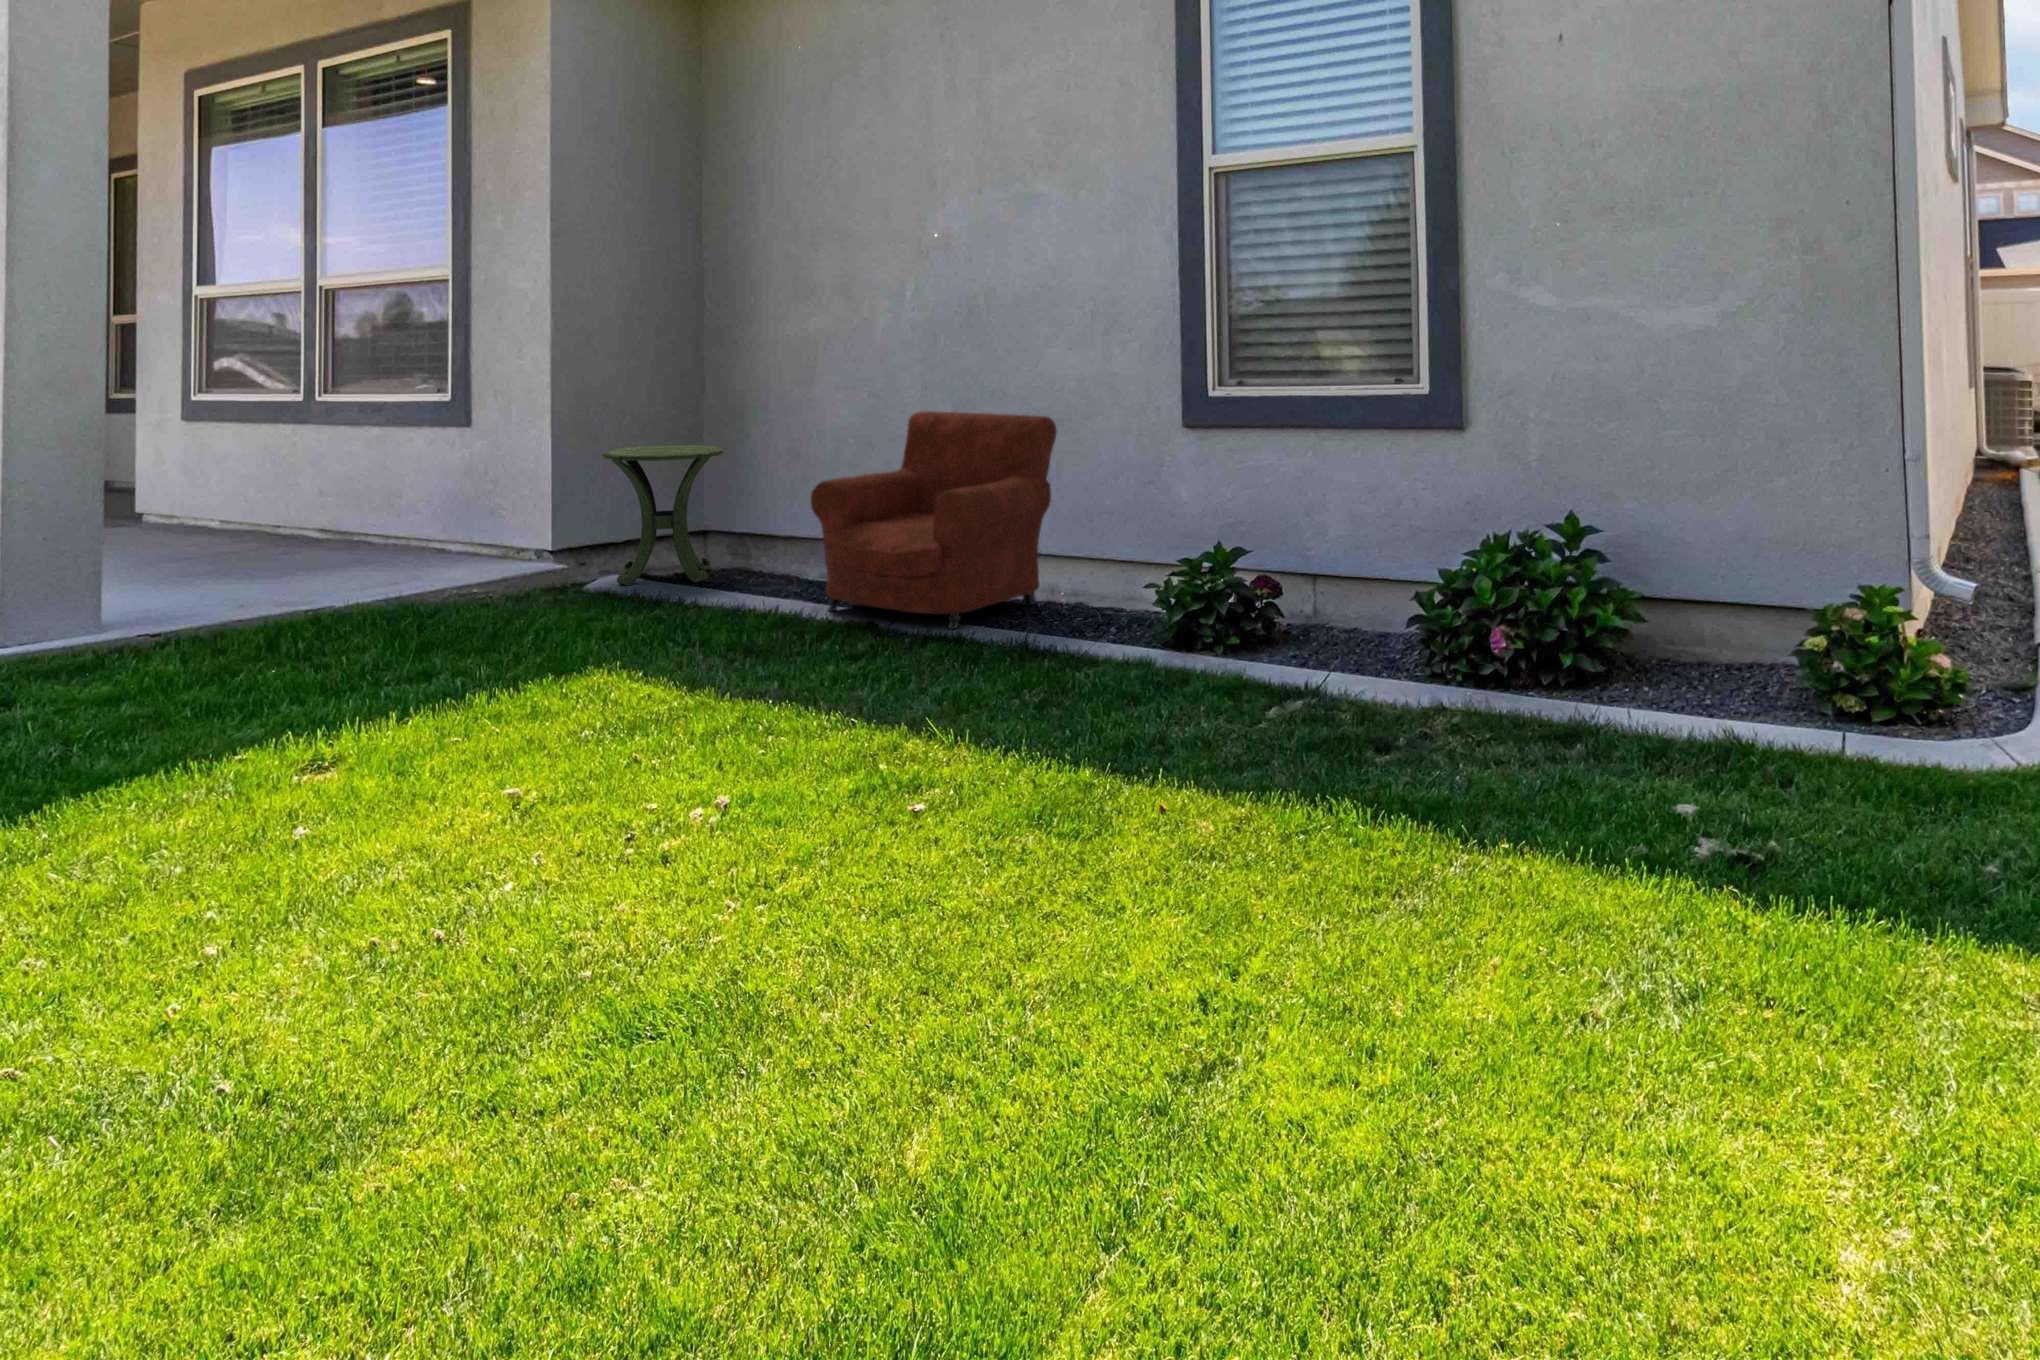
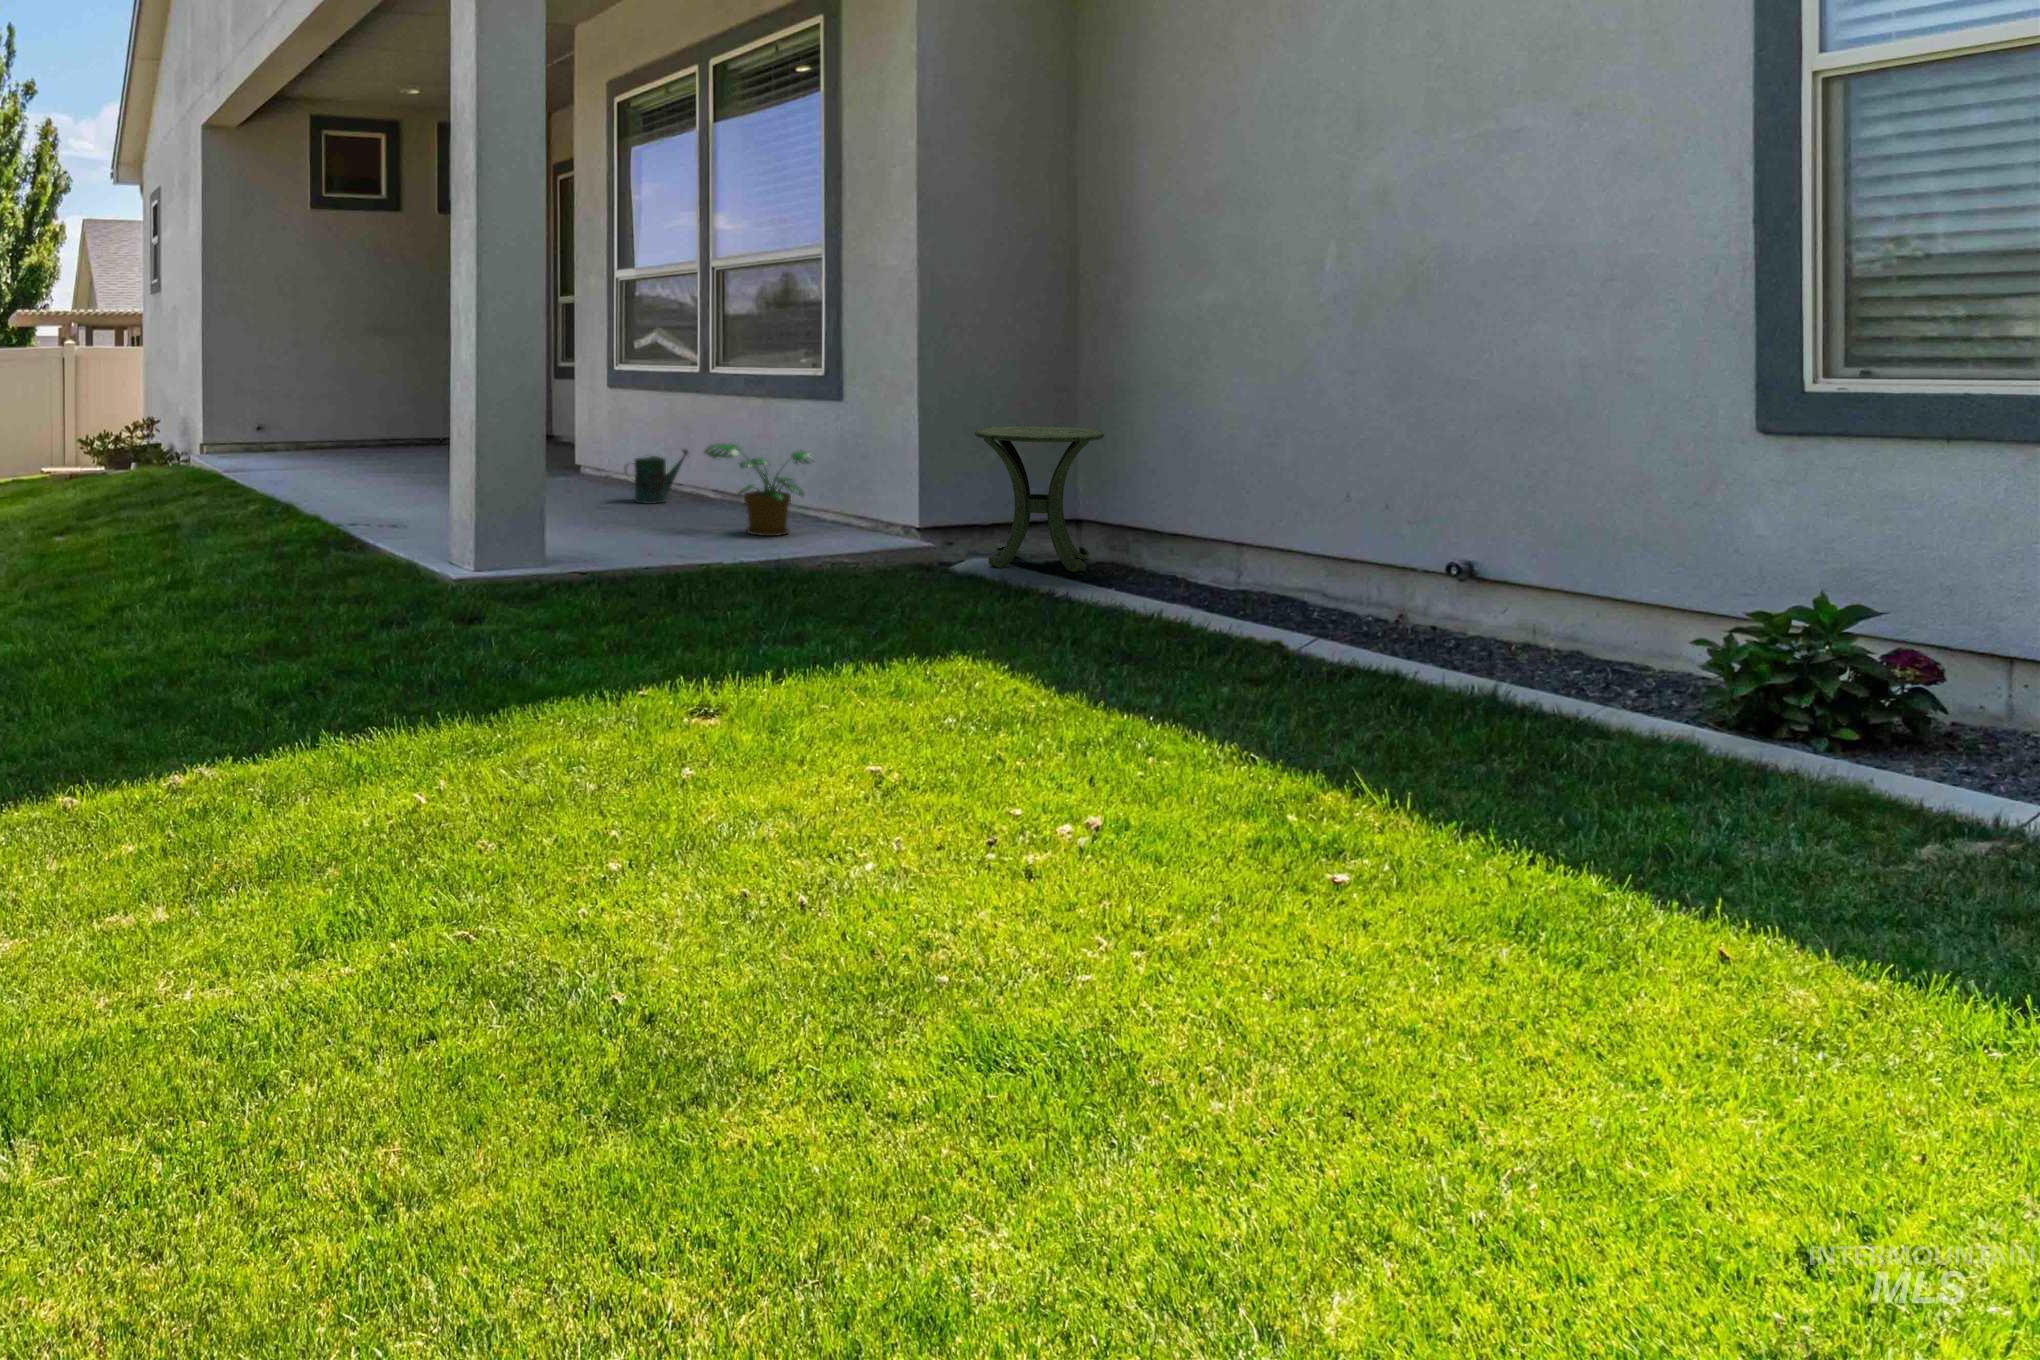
armchair: present [811,411,1057,629] -> none [1205,400,1542,660]
potted plant: none [302,479,439,577] -> present [704,443,814,536]
watering can: none [201,488,287,553] -> present [626,450,688,504]

